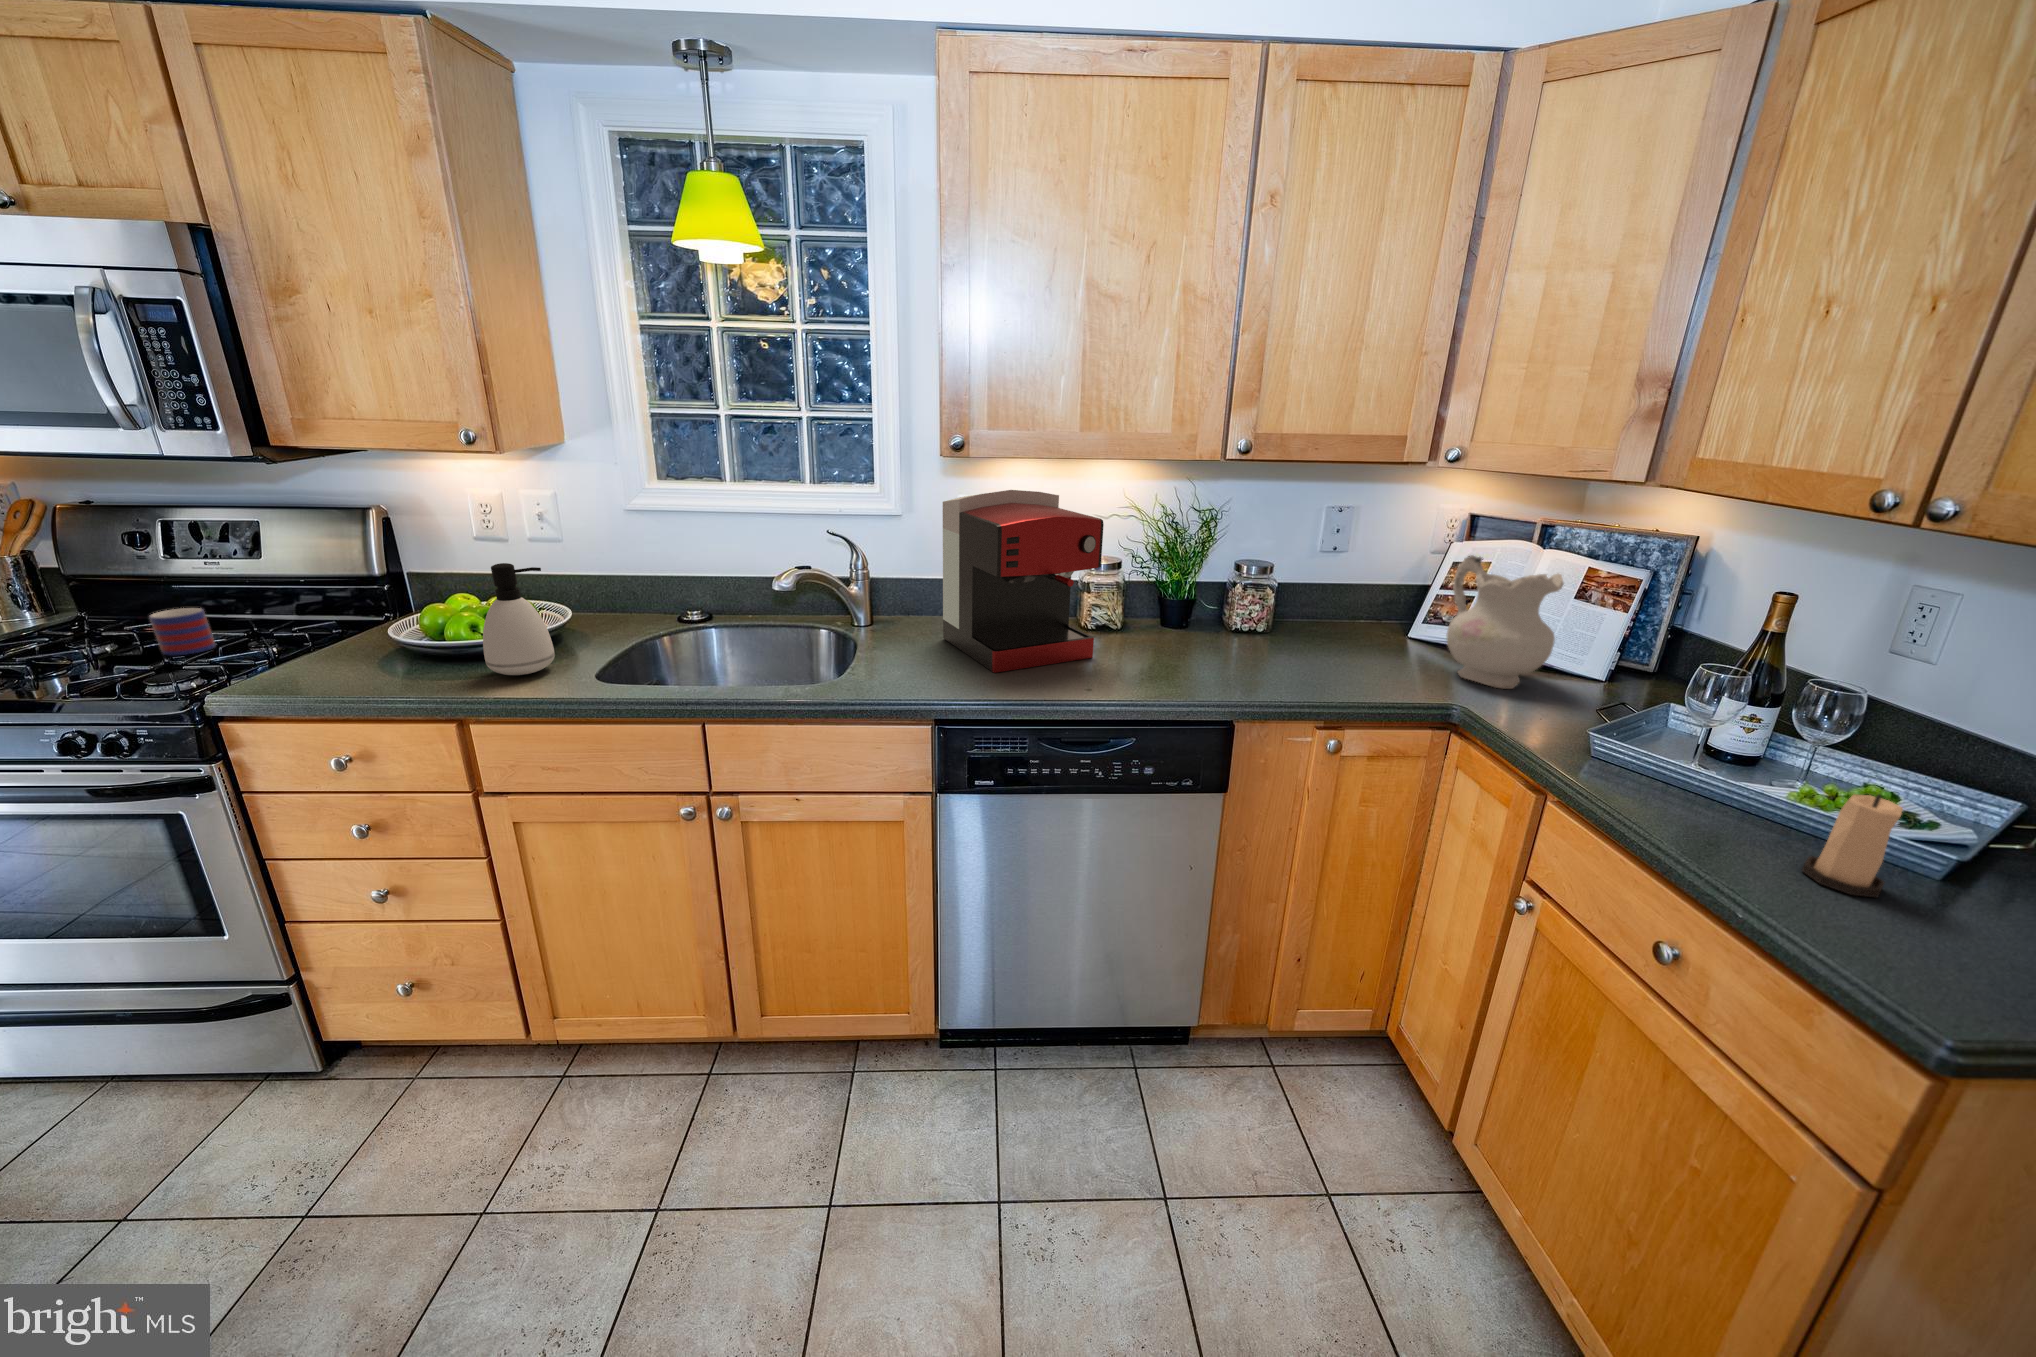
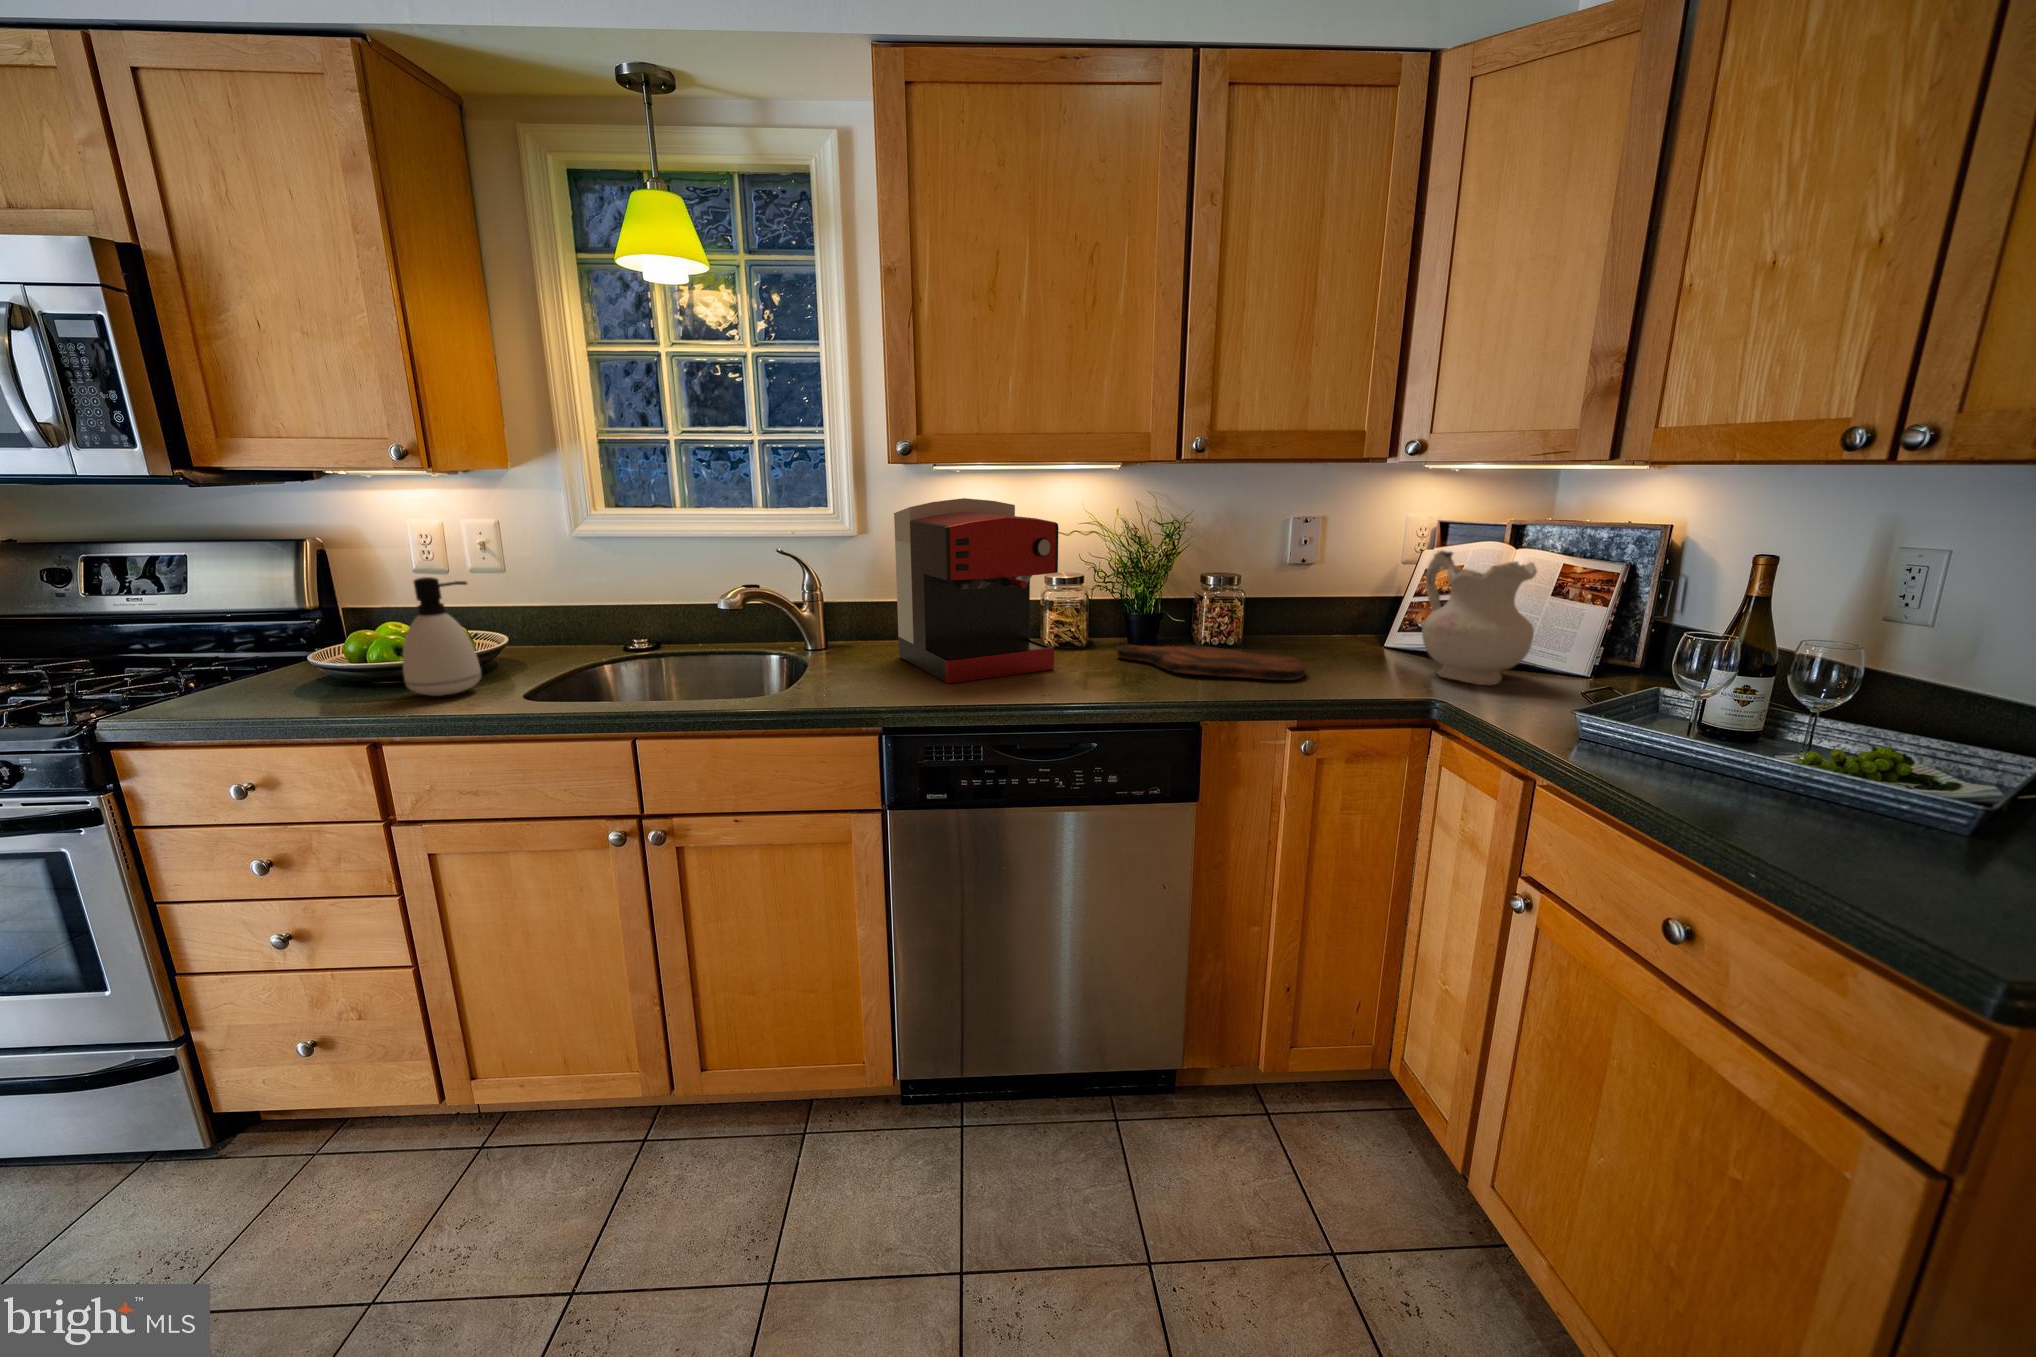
mug: present [149,608,215,656] -> none [53,639,126,688]
cutting board: none [1152,633,1333,678] -> present [1117,645,1306,680]
candle: present [1802,795,1903,897] -> none [1809,739,1910,855]

